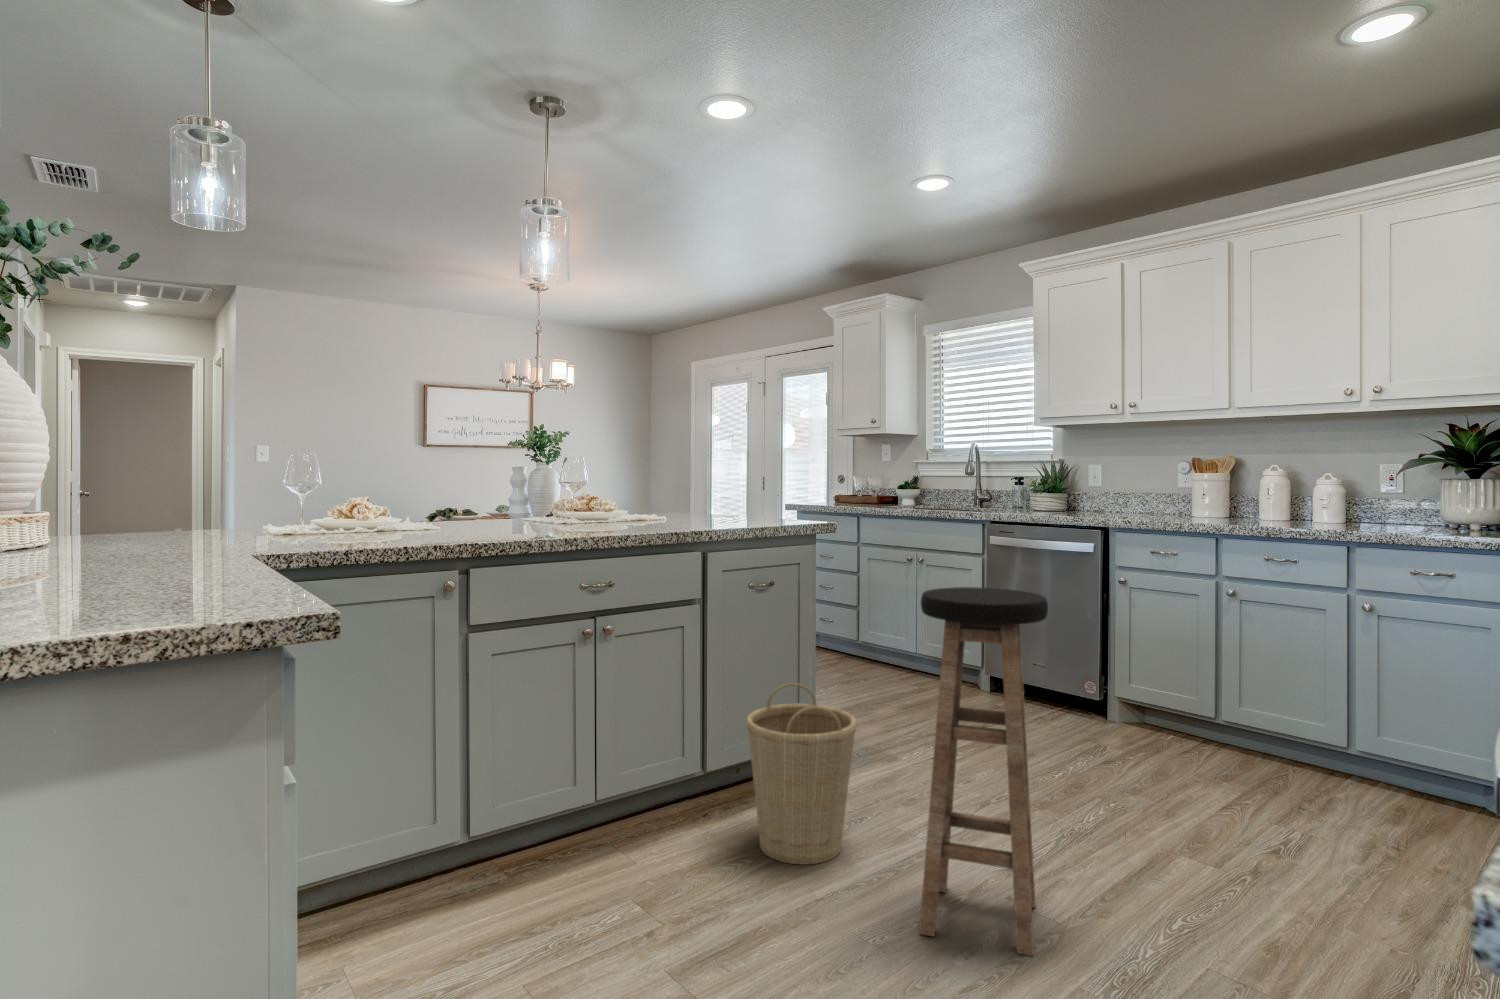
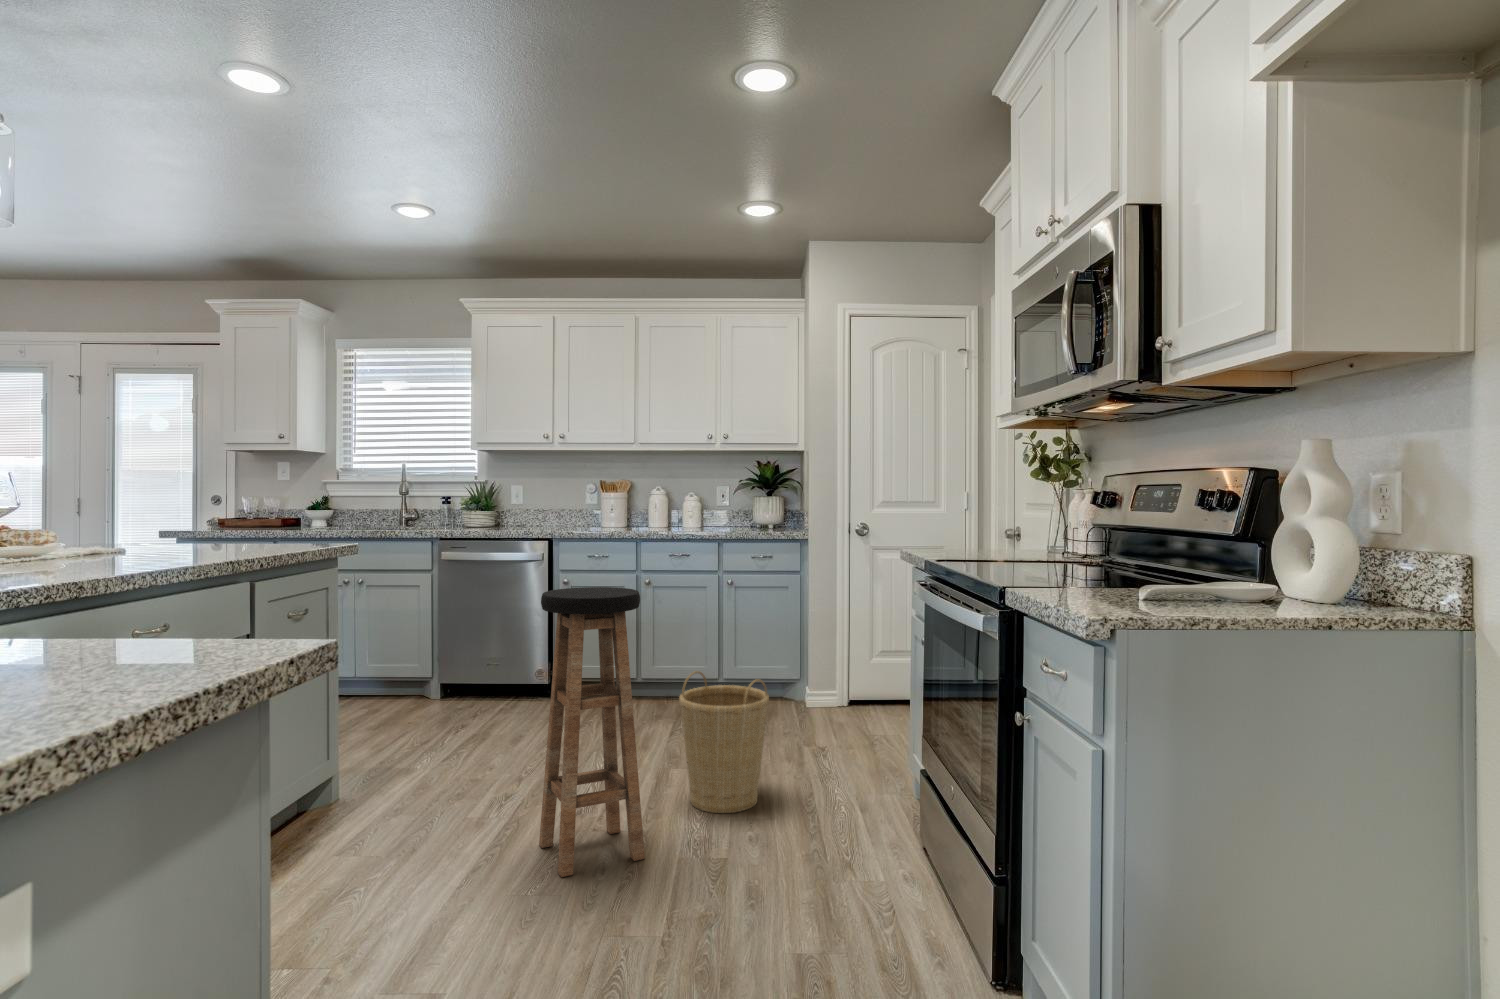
basket: present [747,683,856,864] -> present [679,671,769,813]

